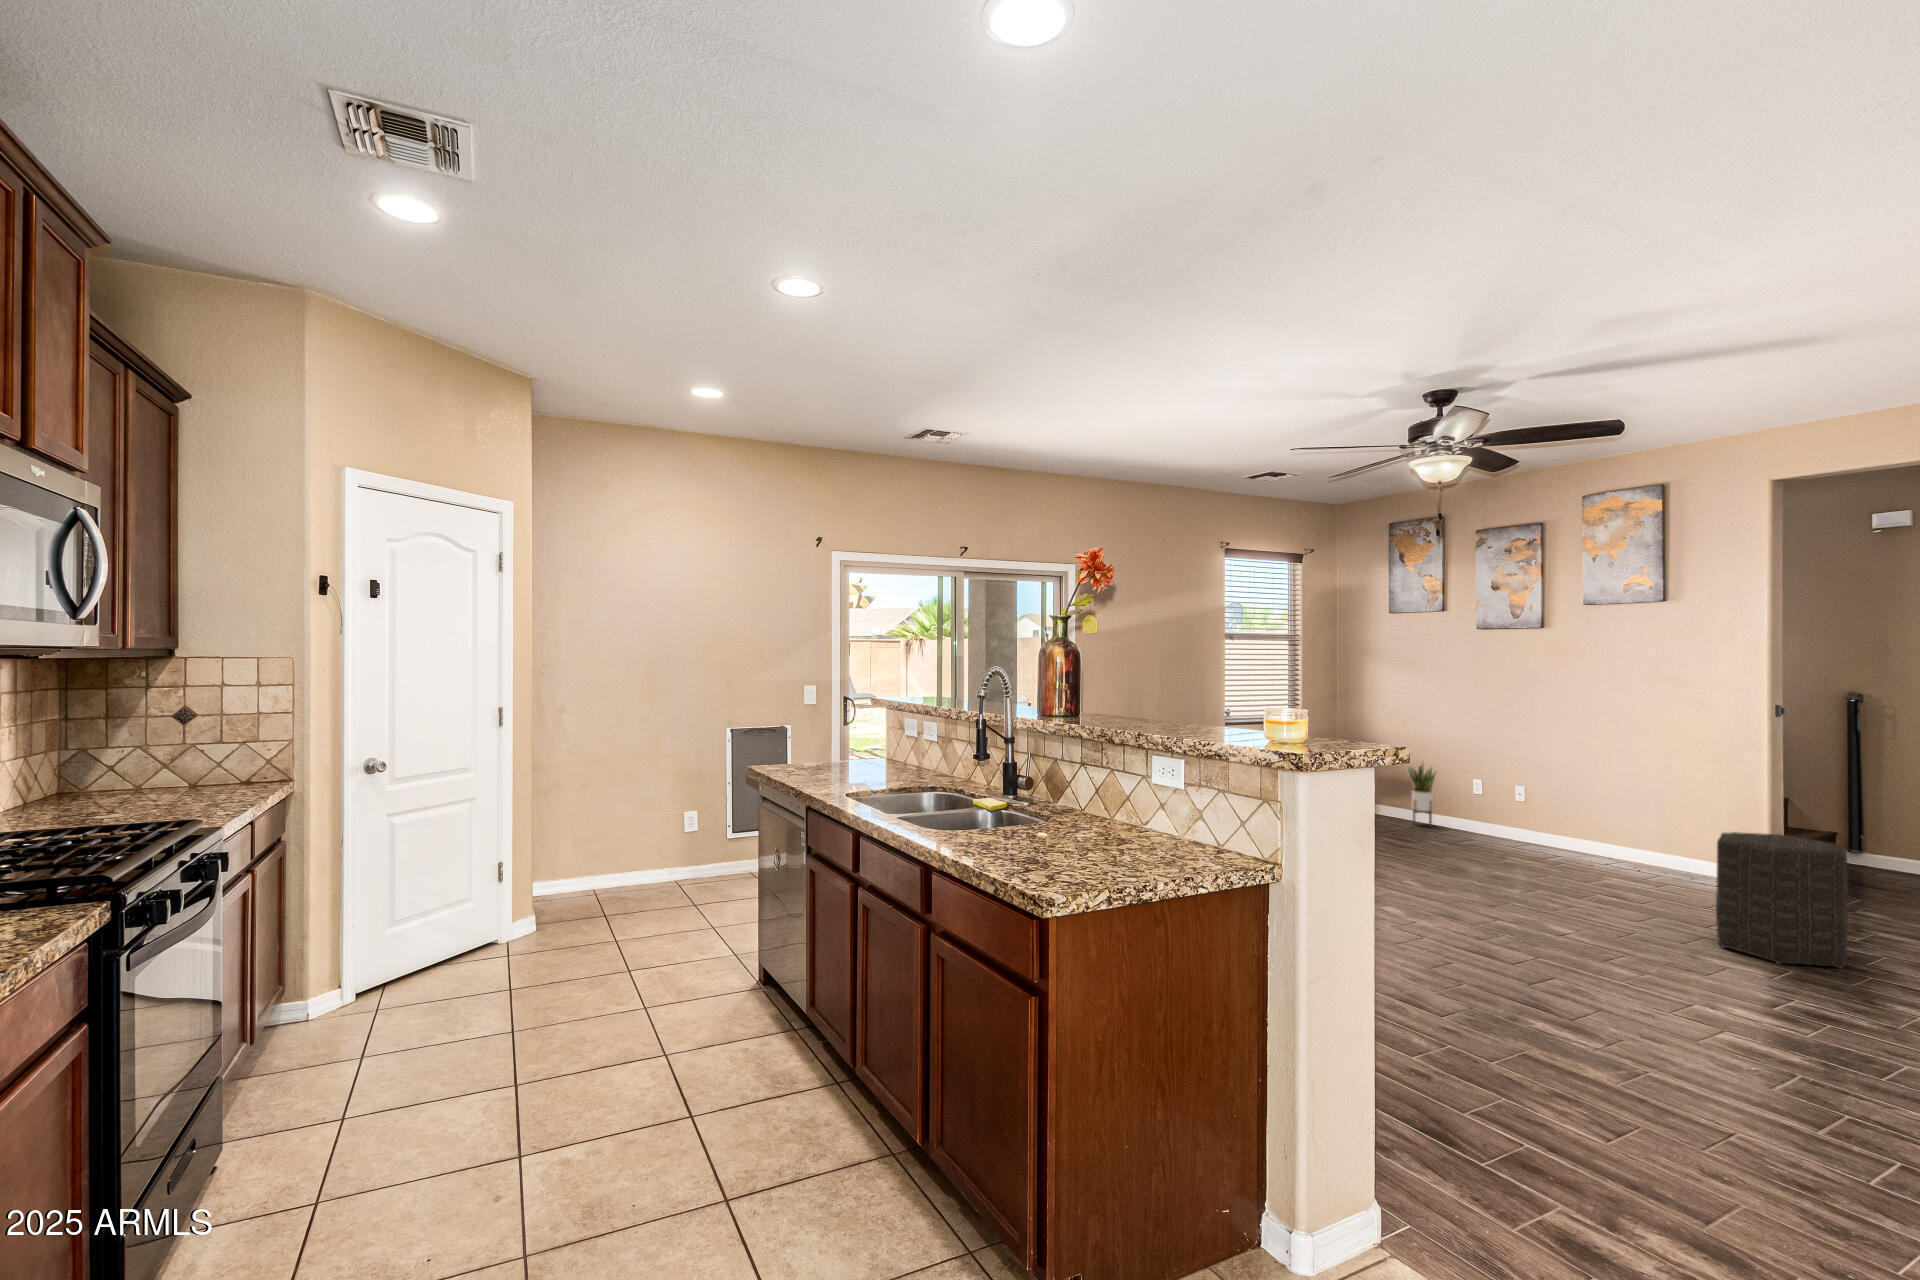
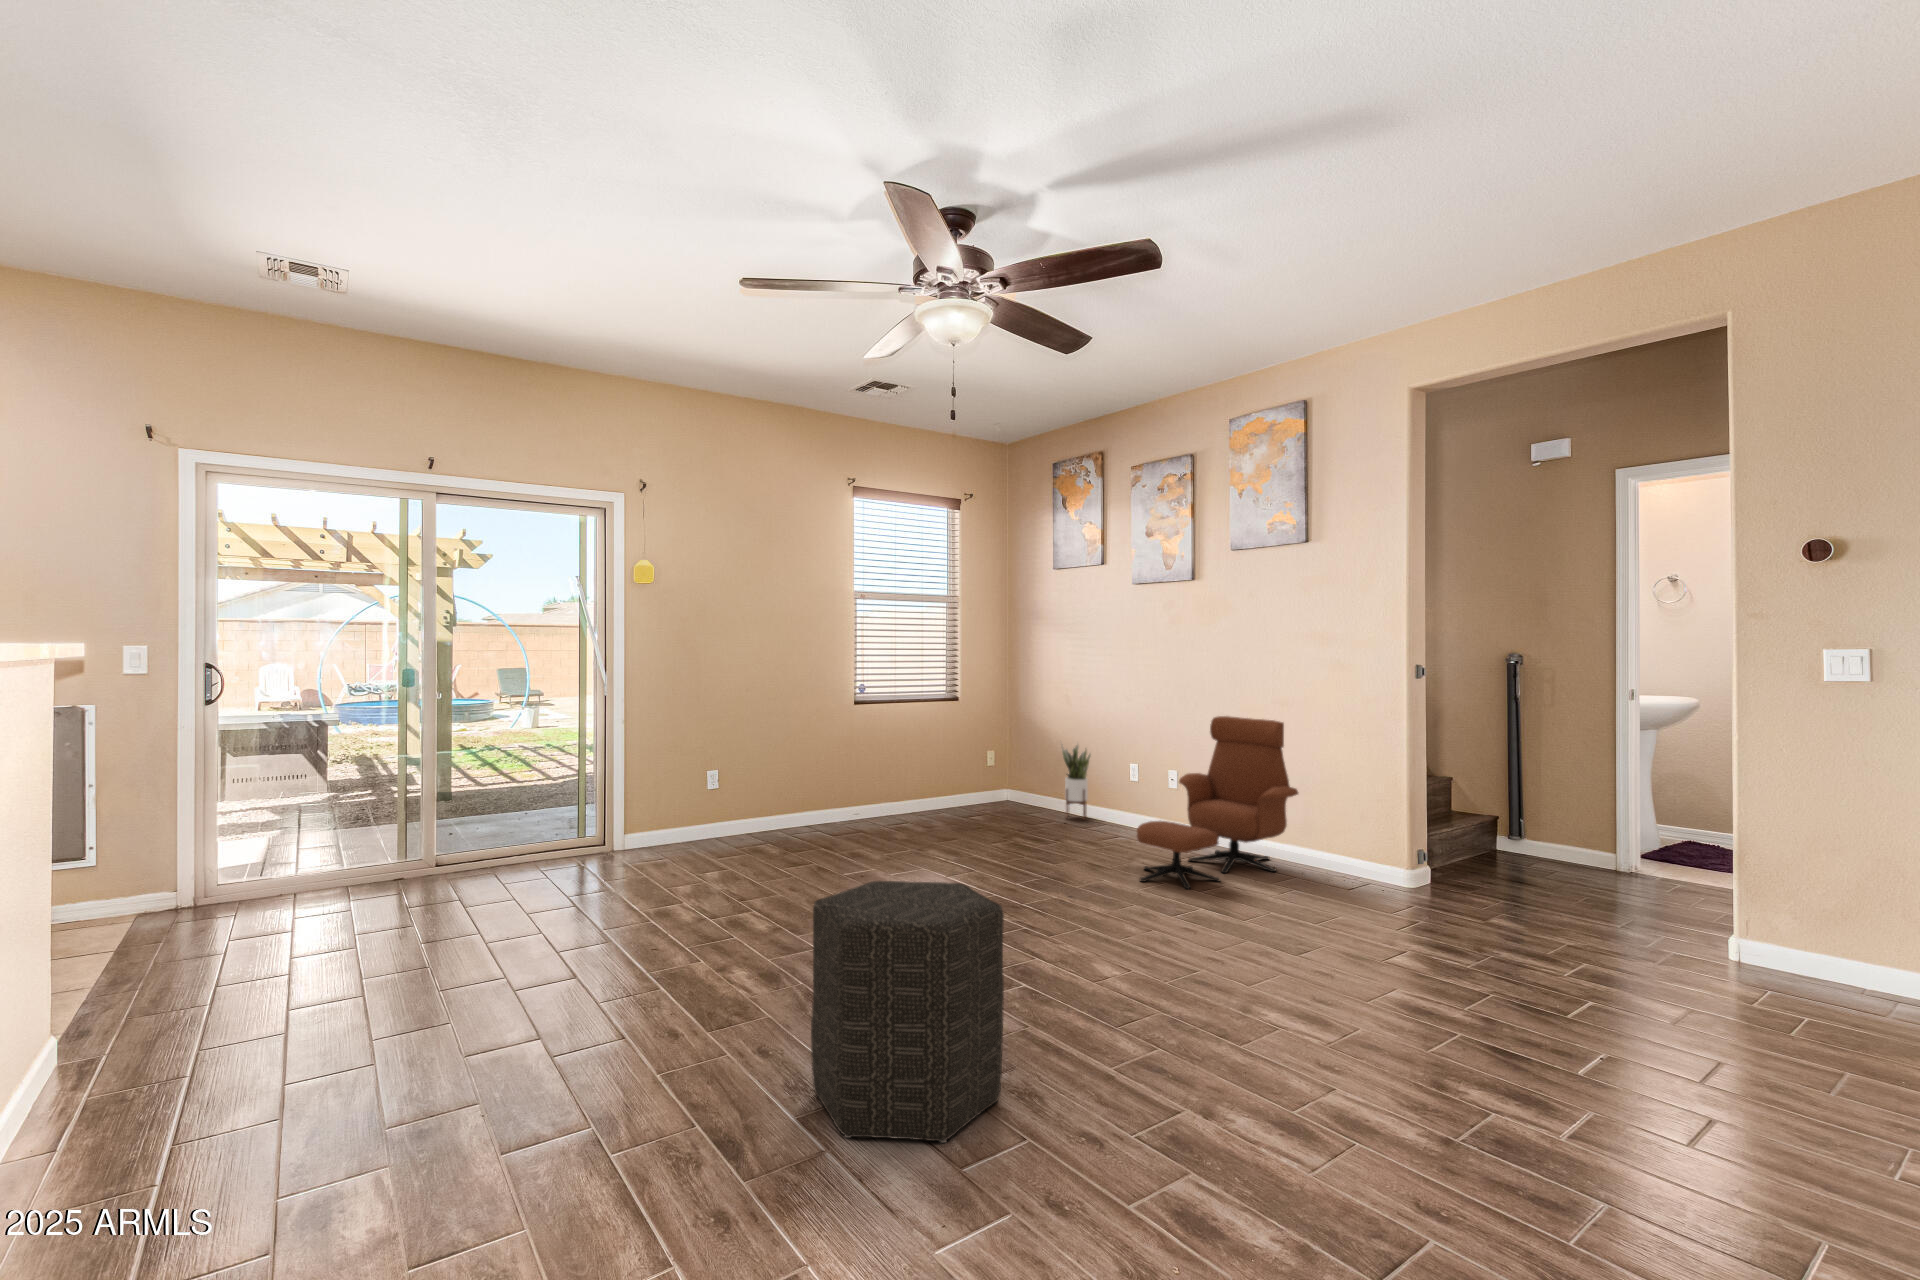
lounge chair: none [1519,742,1661,880] -> present [1137,716,1298,889]
ottoman: present [1716,832,1848,968] -> present [811,881,1004,1143]

